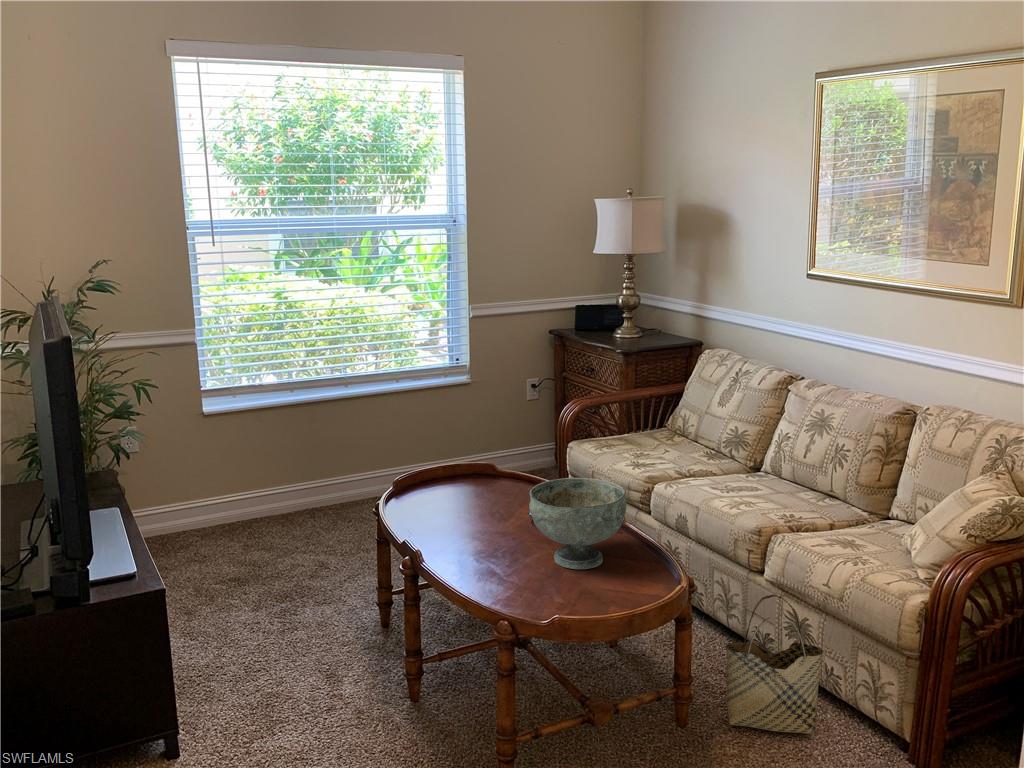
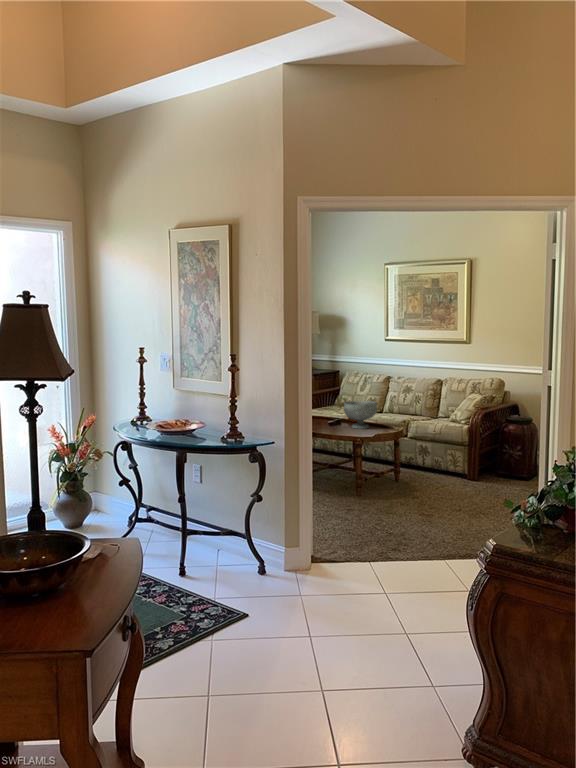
woven basket: present [725,595,824,734] -> none [408,435,439,480]

